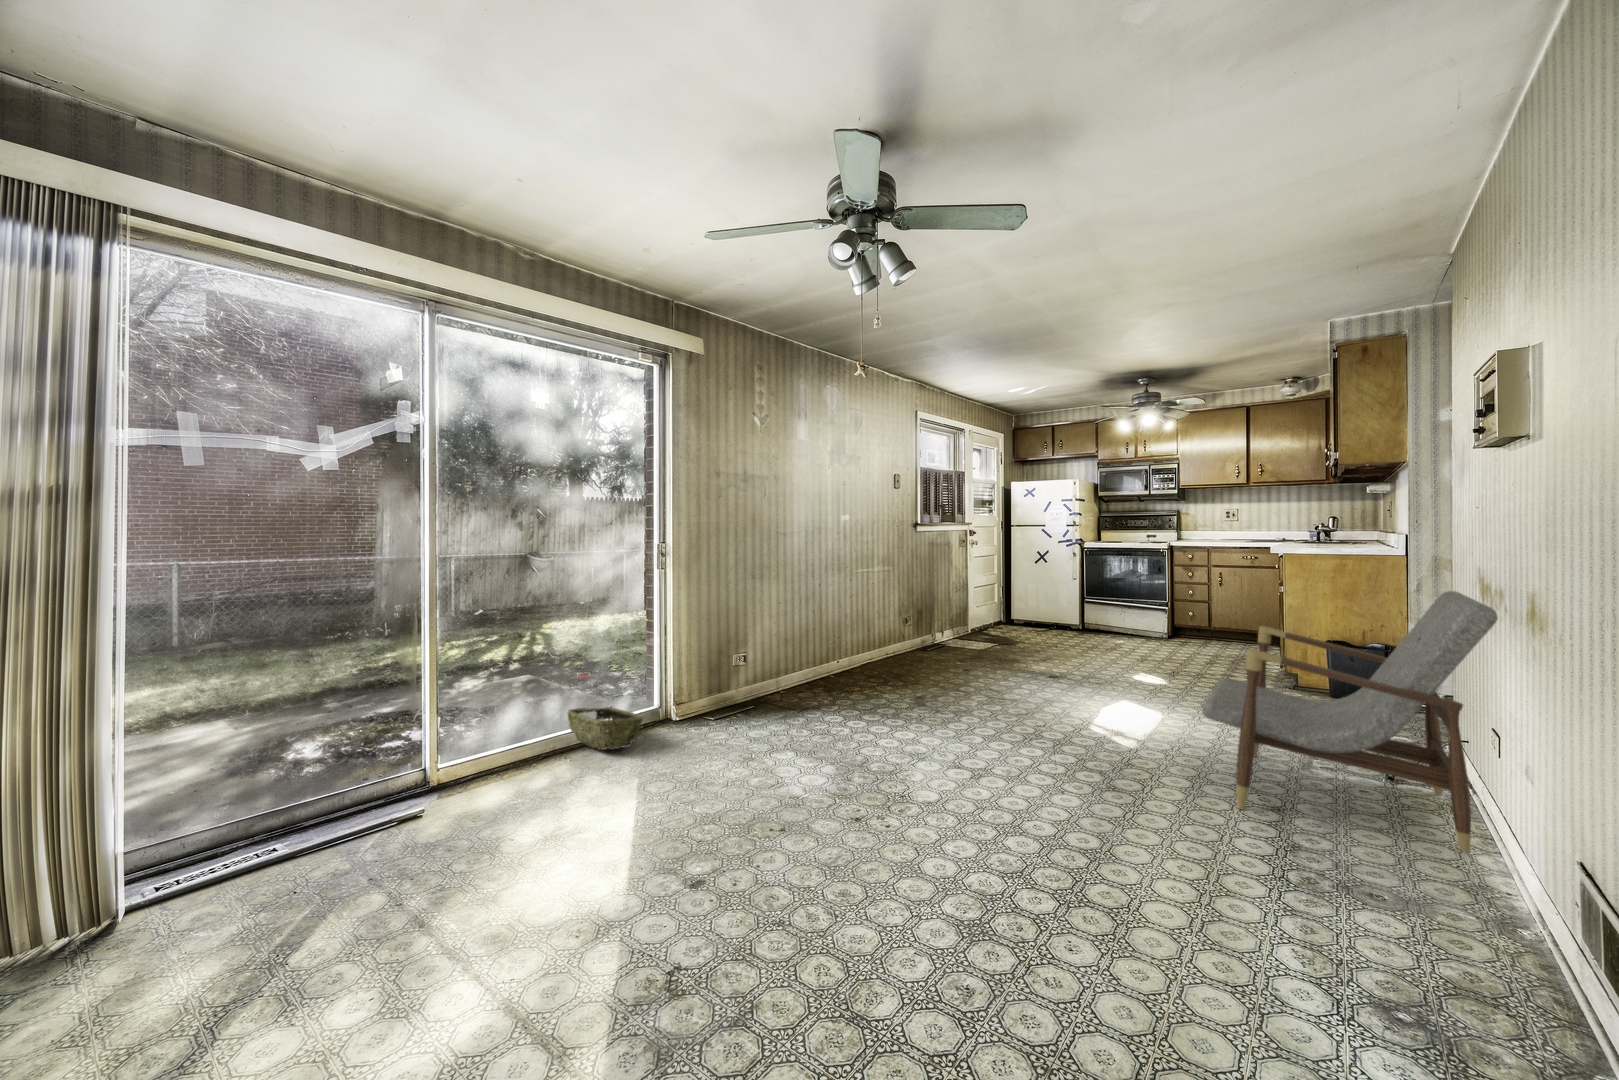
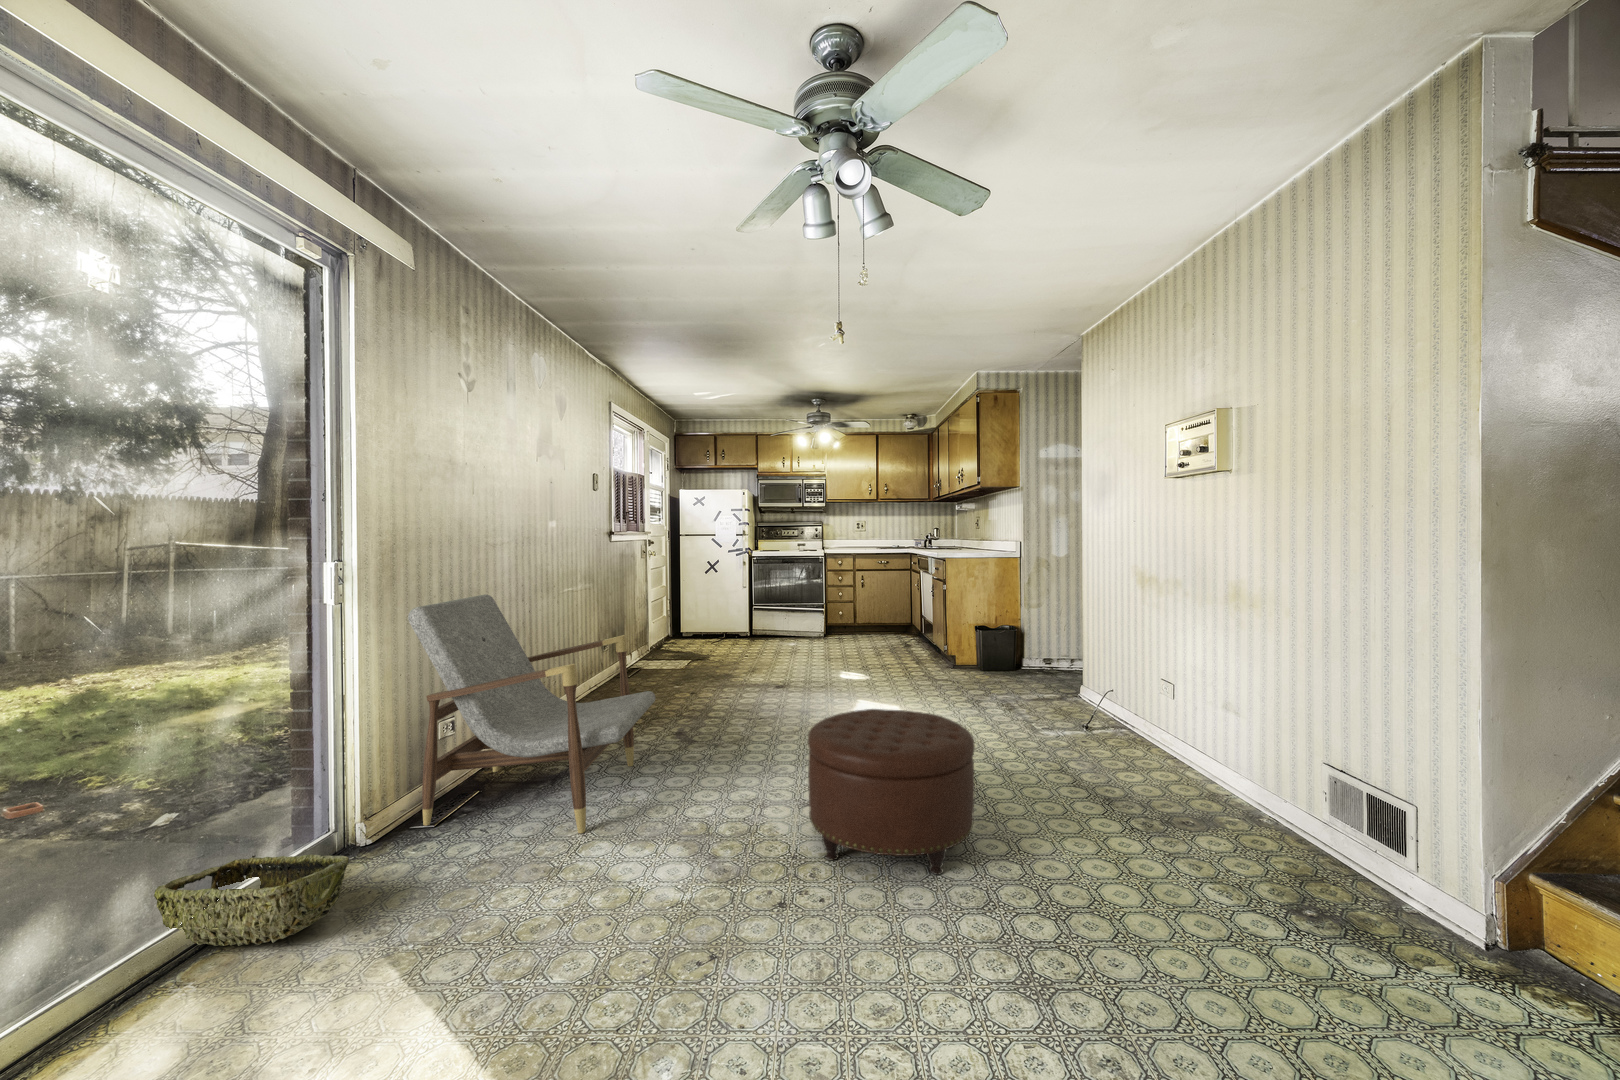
armchair: present [1202,591,1498,852] -> present [408,594,655,833]
ottoman: none [903,690,1059,843] -> present [808,709,975,875]

